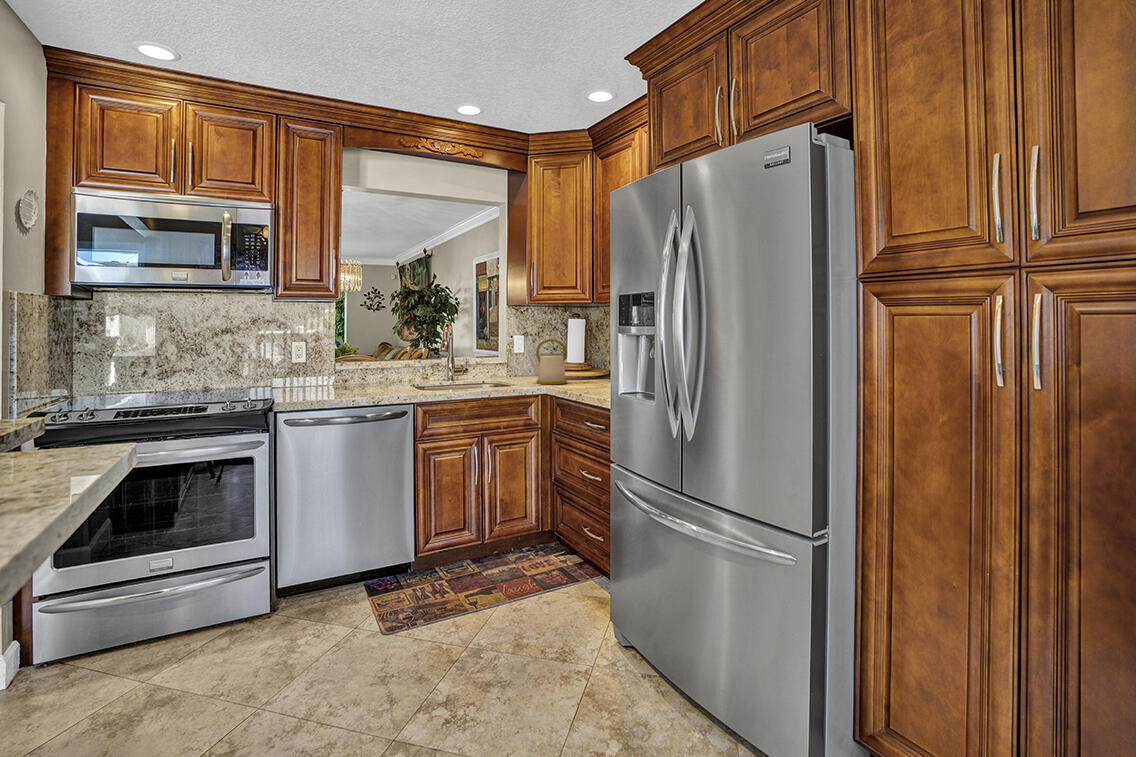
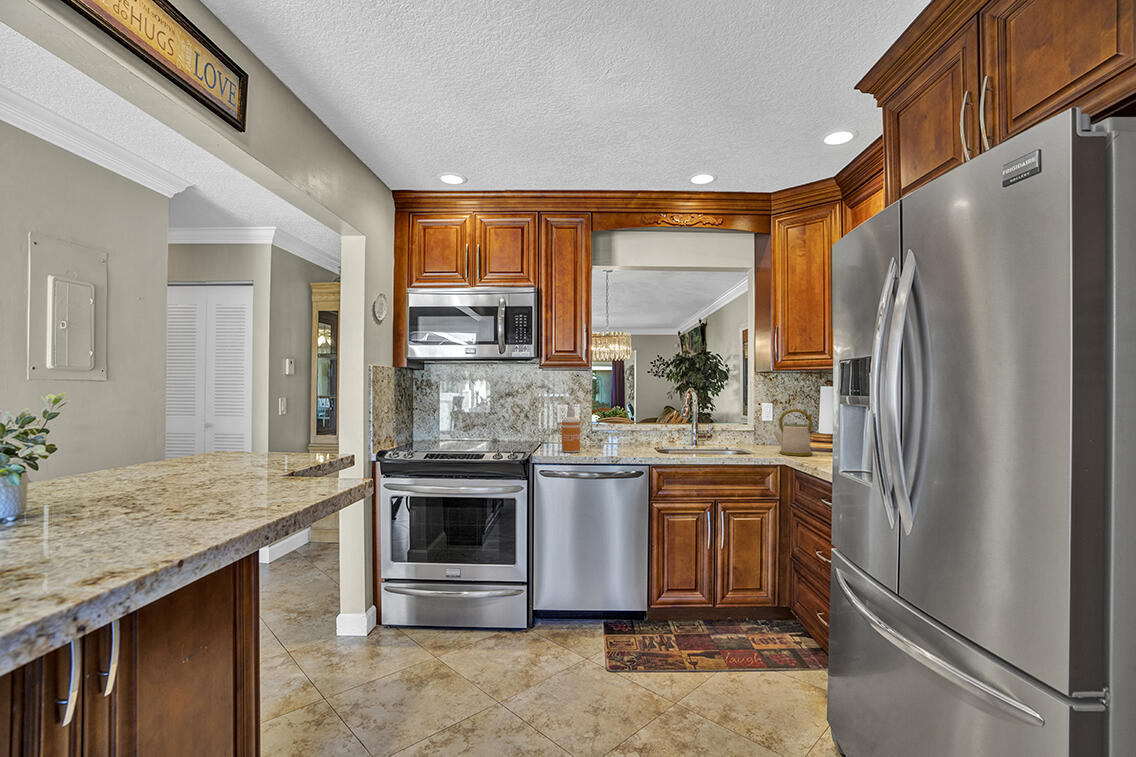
soap dispenser: none [298,340,323,397] -> present [562,406,580,452]

